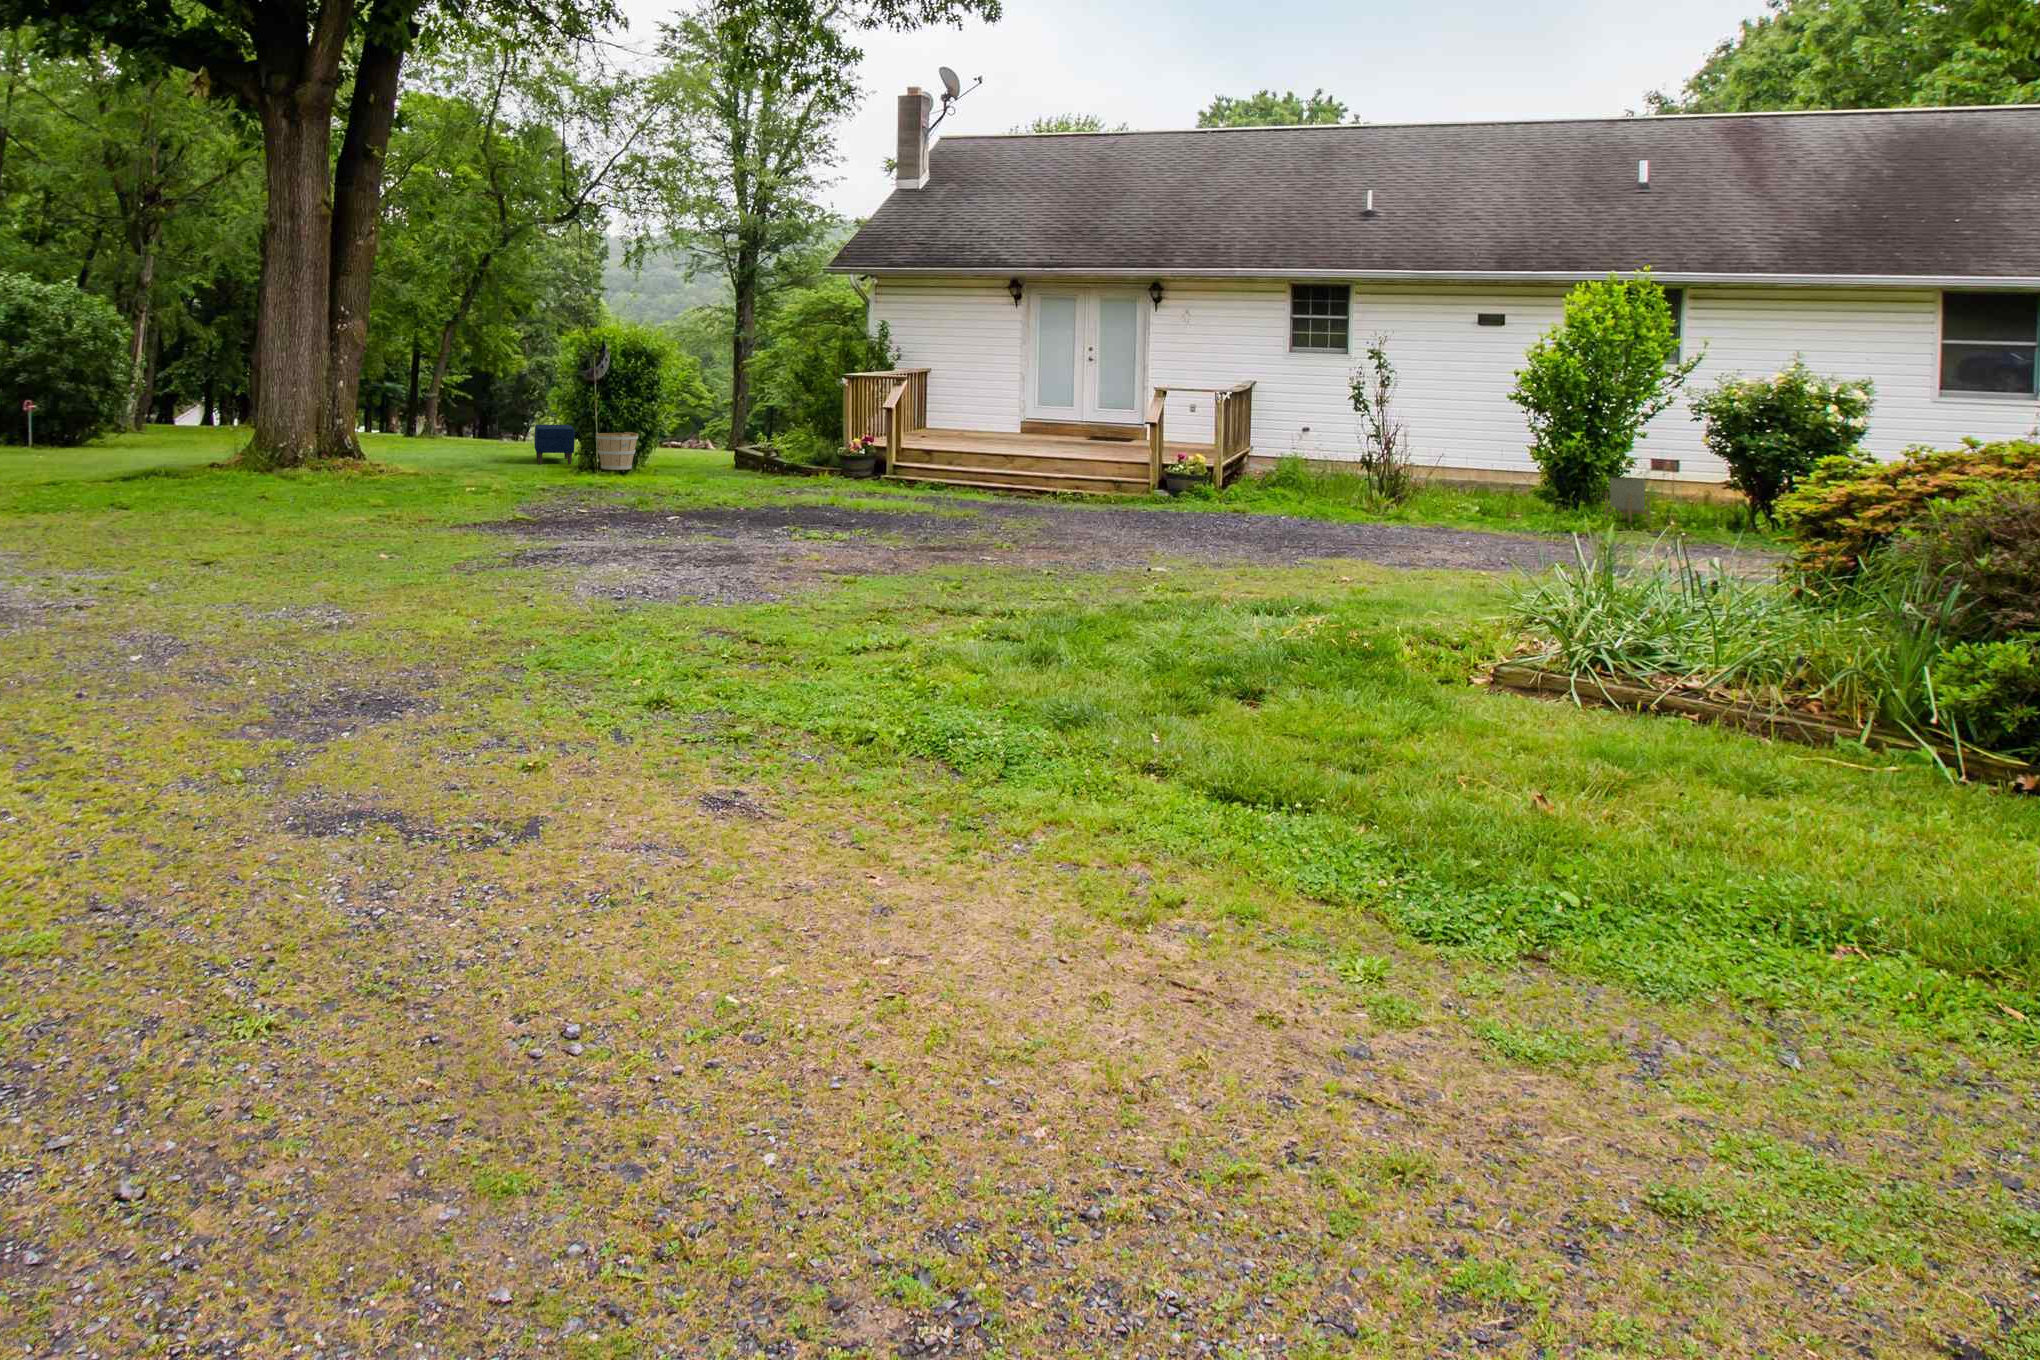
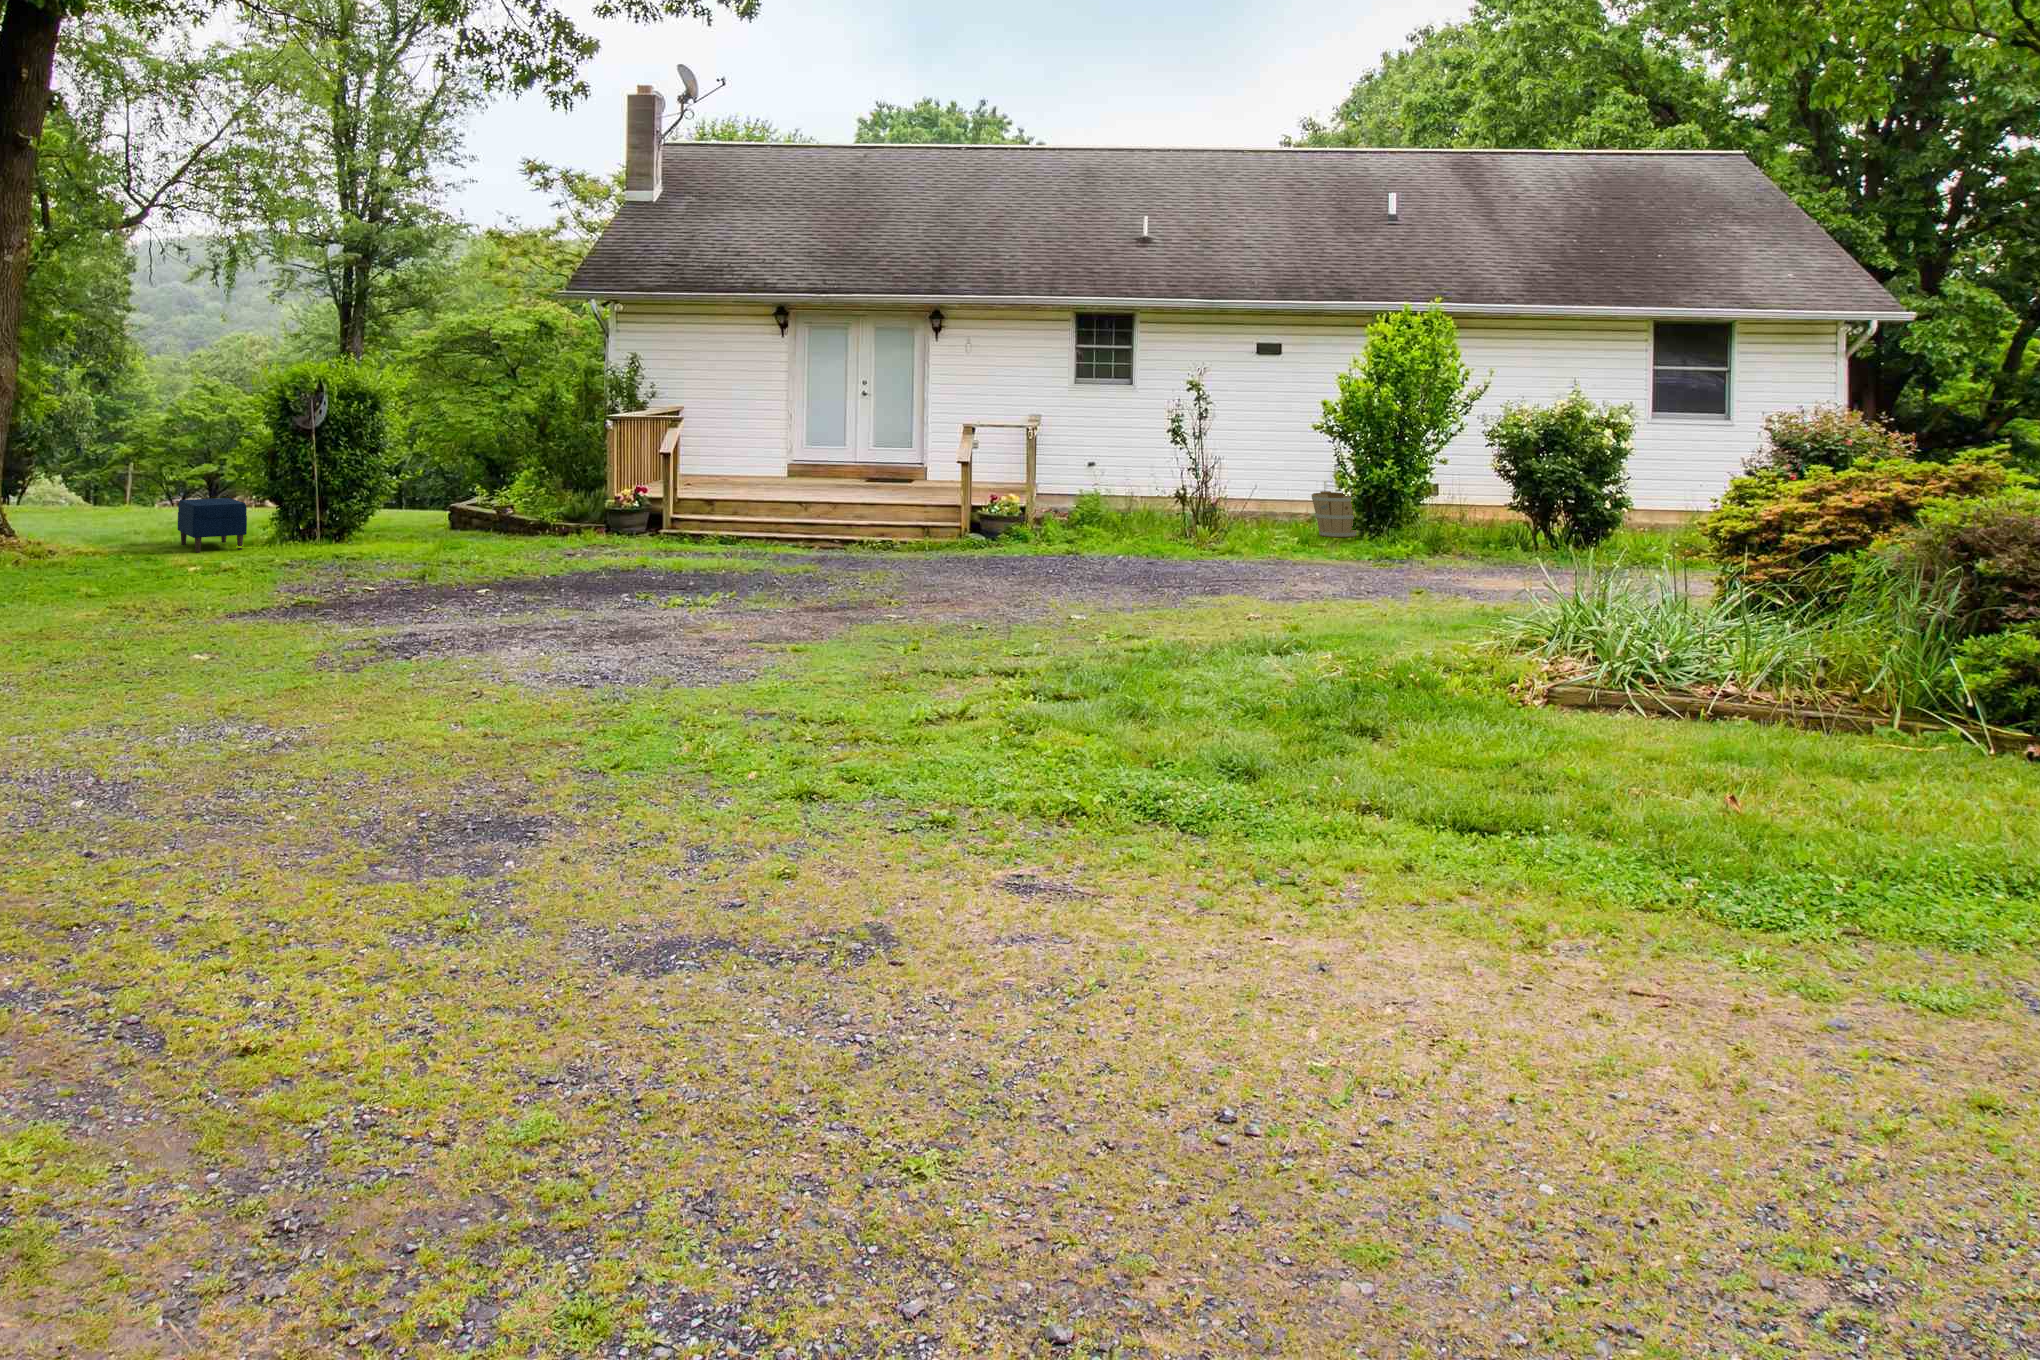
wooden bucket: present [596,432,638,470] -> present [1311,491,1357,537]
planter: present [1605,478,1650,522] -> none [1394,495,1432,537]

